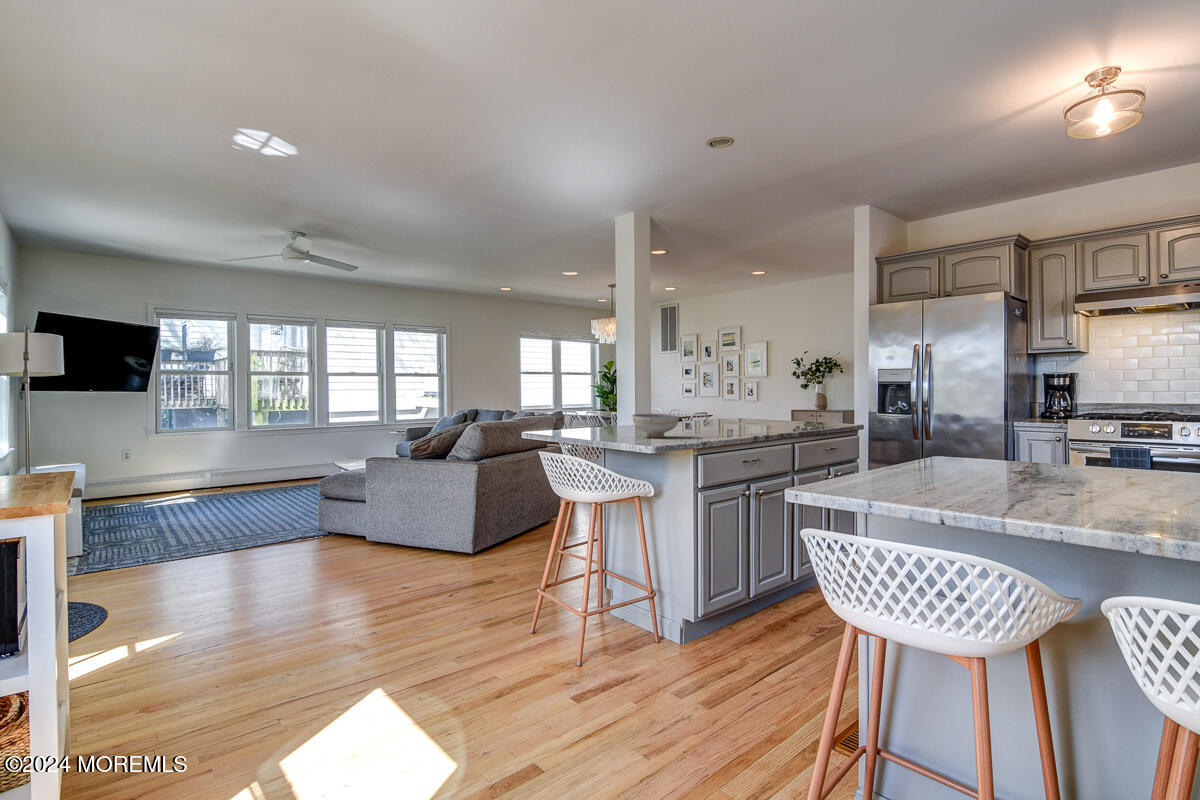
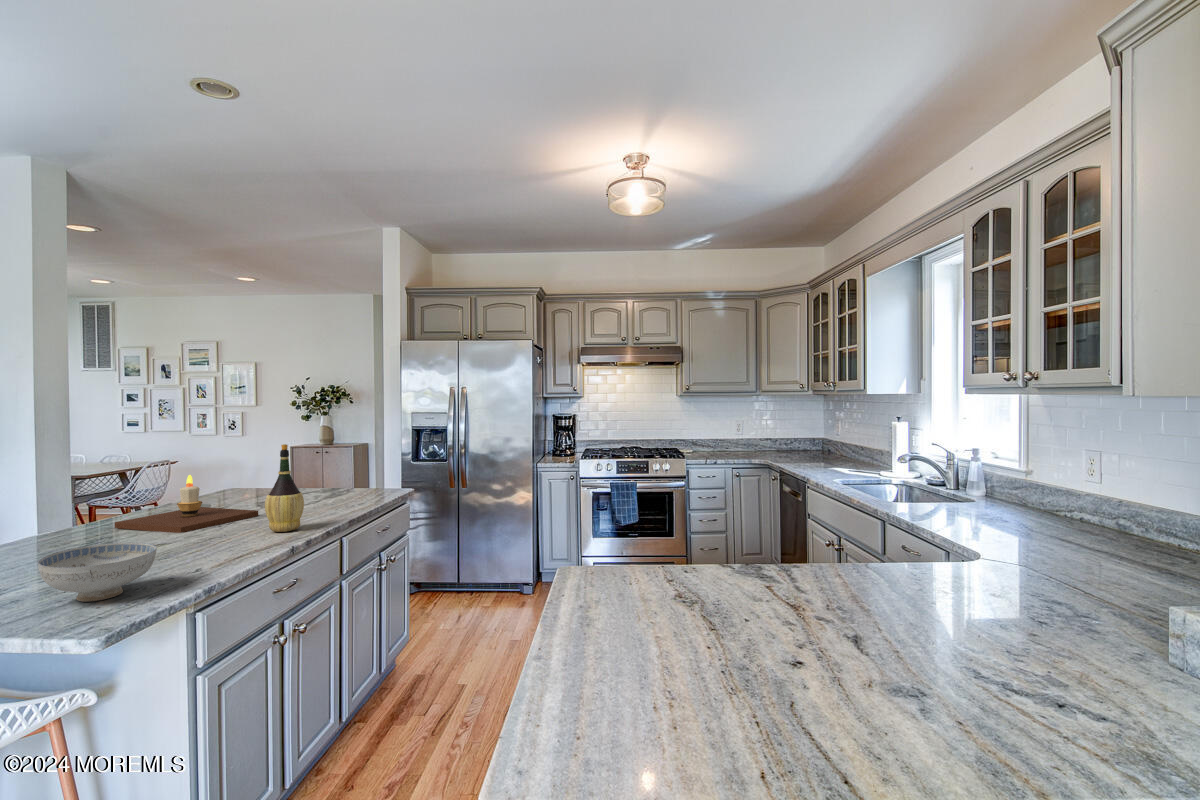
wine bottle: none [742,374,766,431] -> present [265,444,304,532]
candle: none [668,398,744,430] -> present [115,475,258,533]

